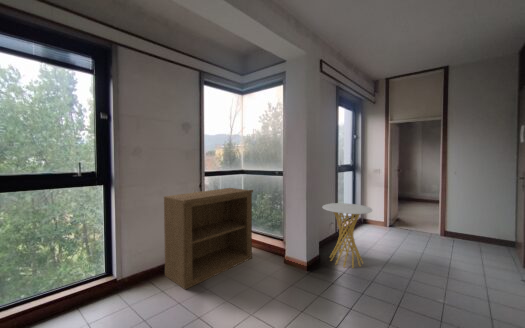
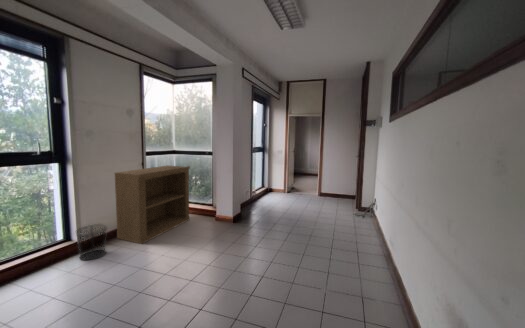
side table: present [322,203,372,268] -> none [243,175,276,218]
waste bin: none [110,259,146,306] -> present [76,225,106,260]

